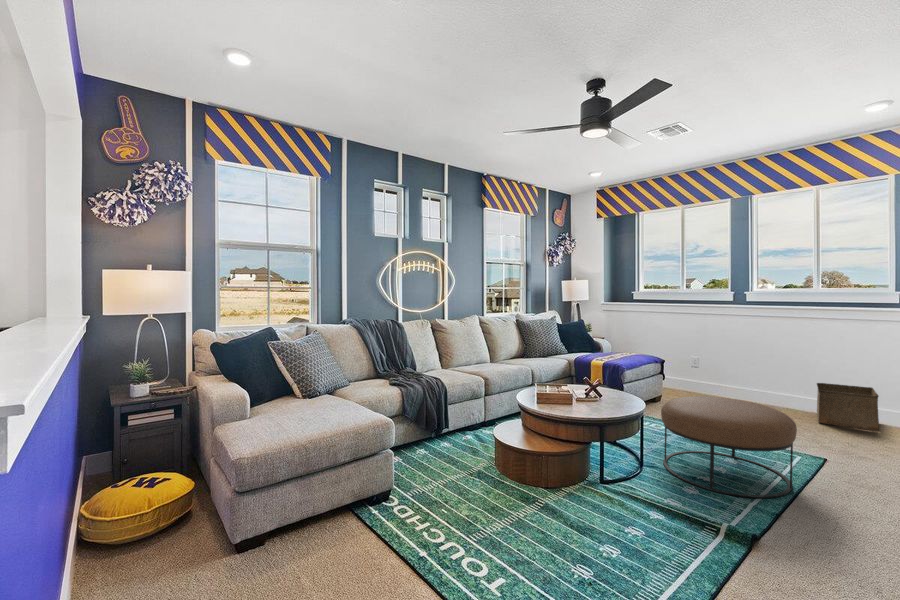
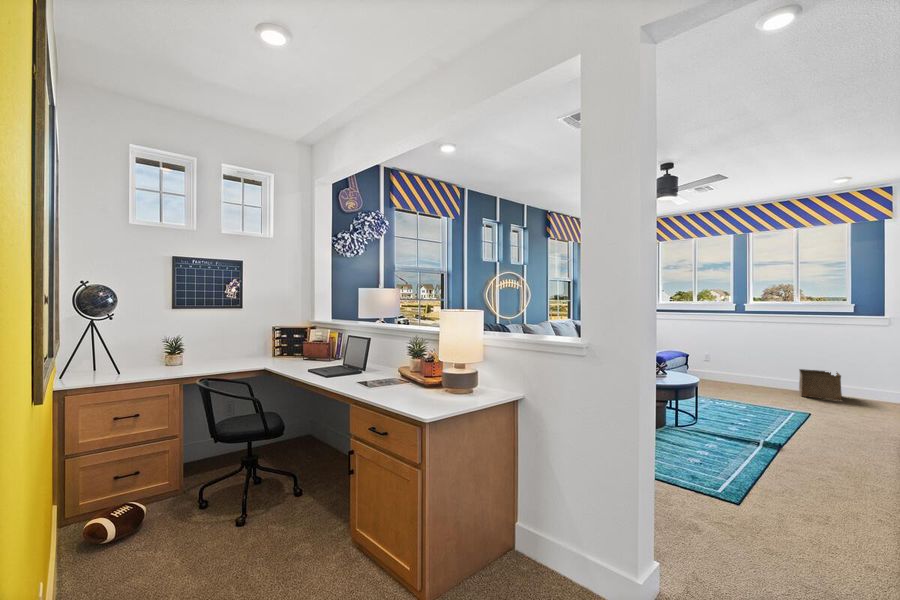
ottoman: present [661,396,797,498] -> none [708,374,796,431]

